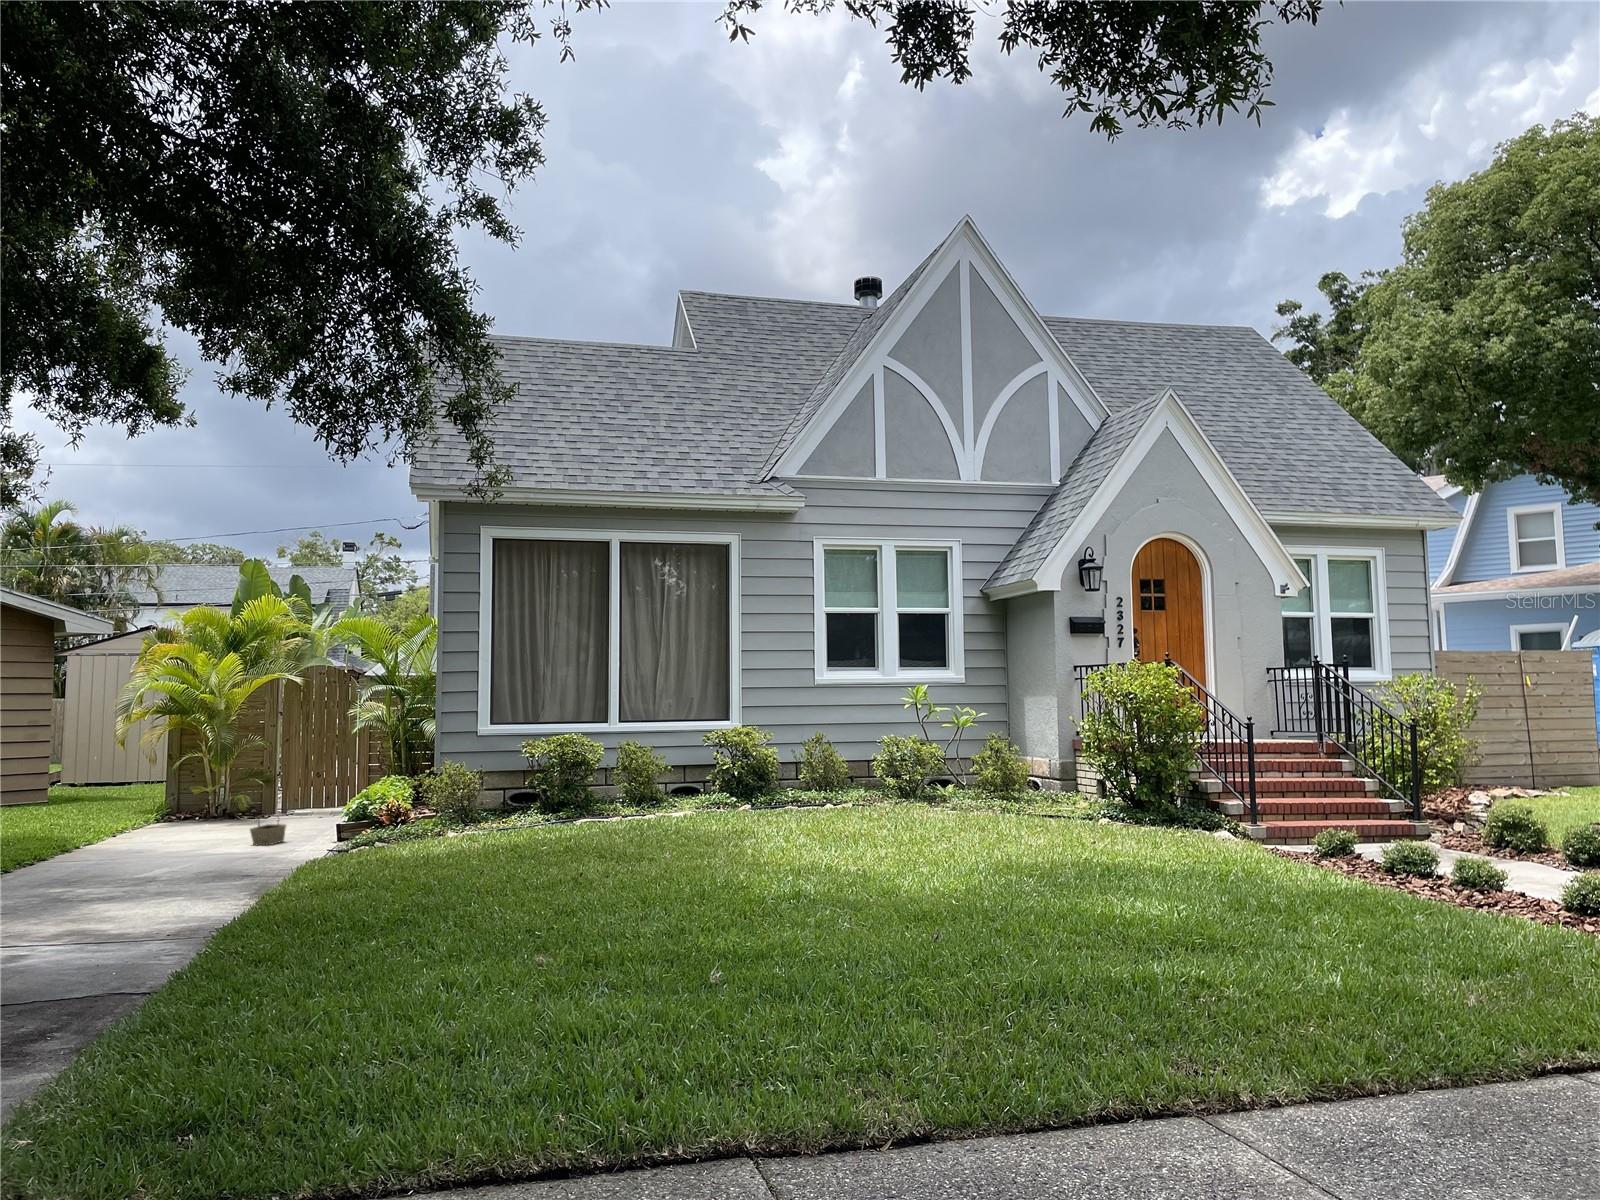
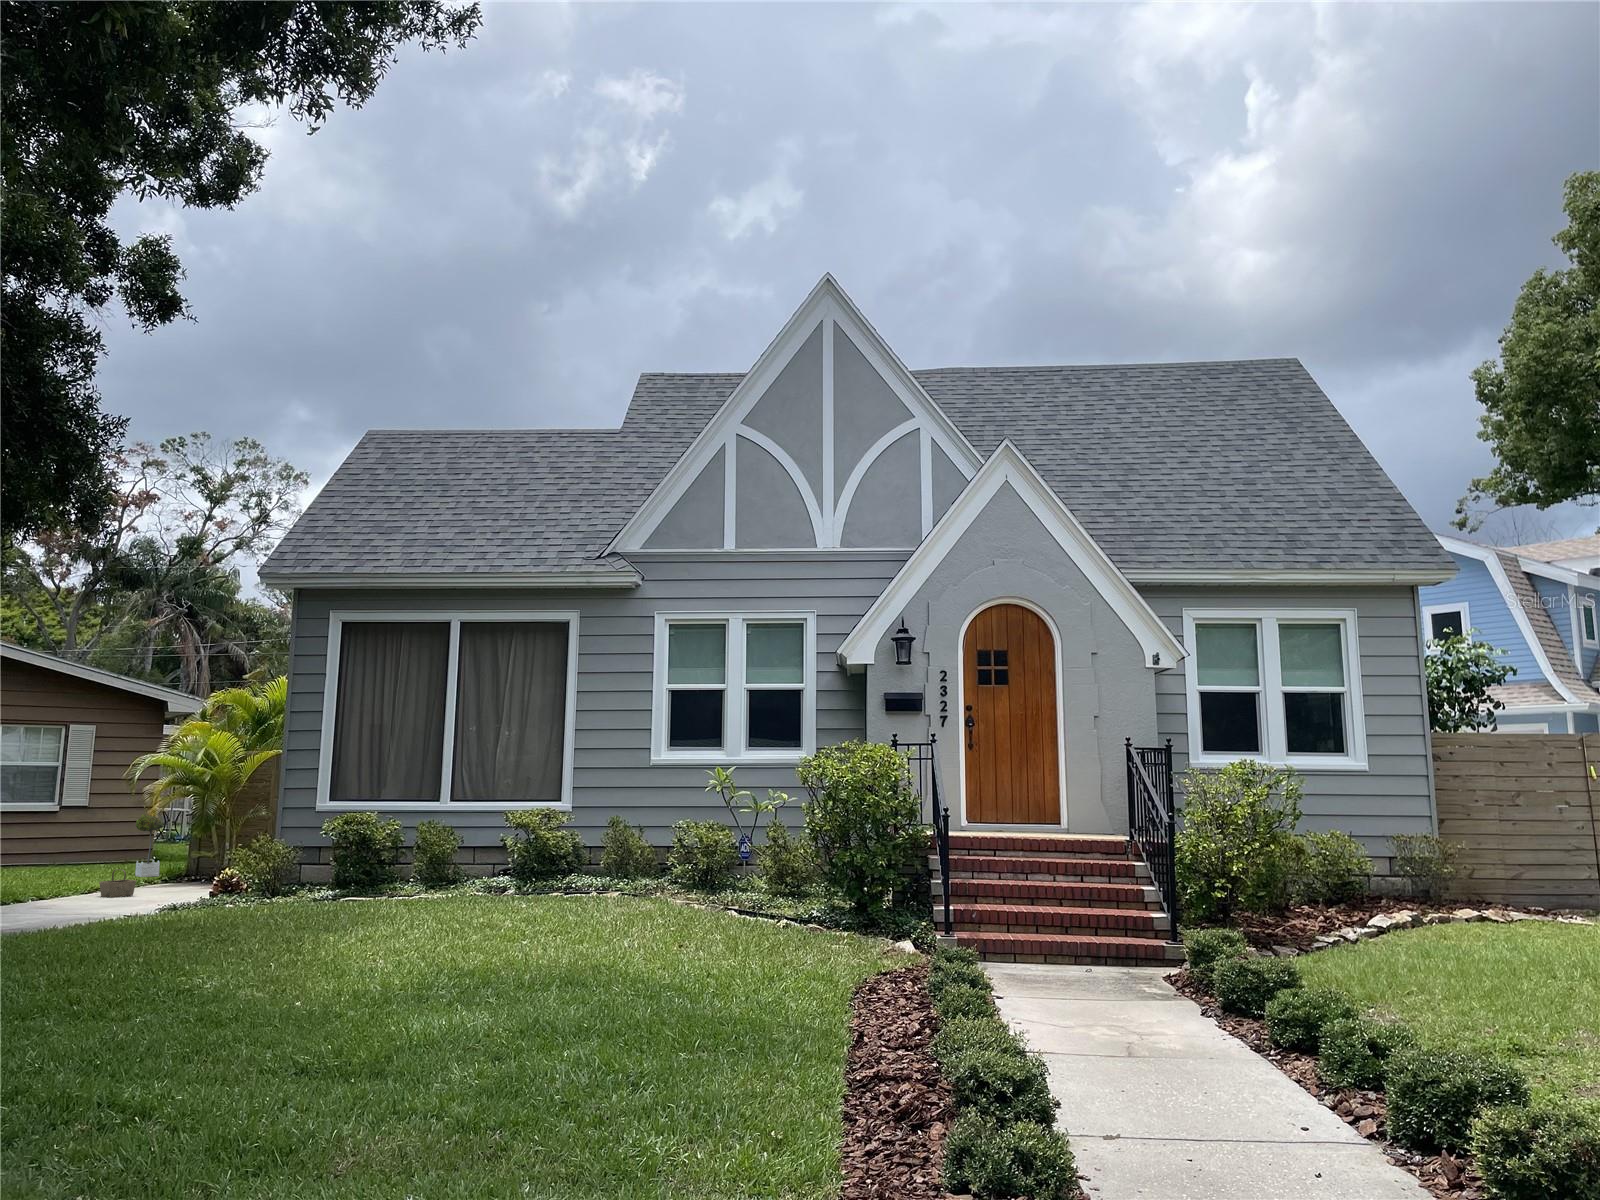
potted tree: none [160,749,193,819] -> present [135,815,164,877]

